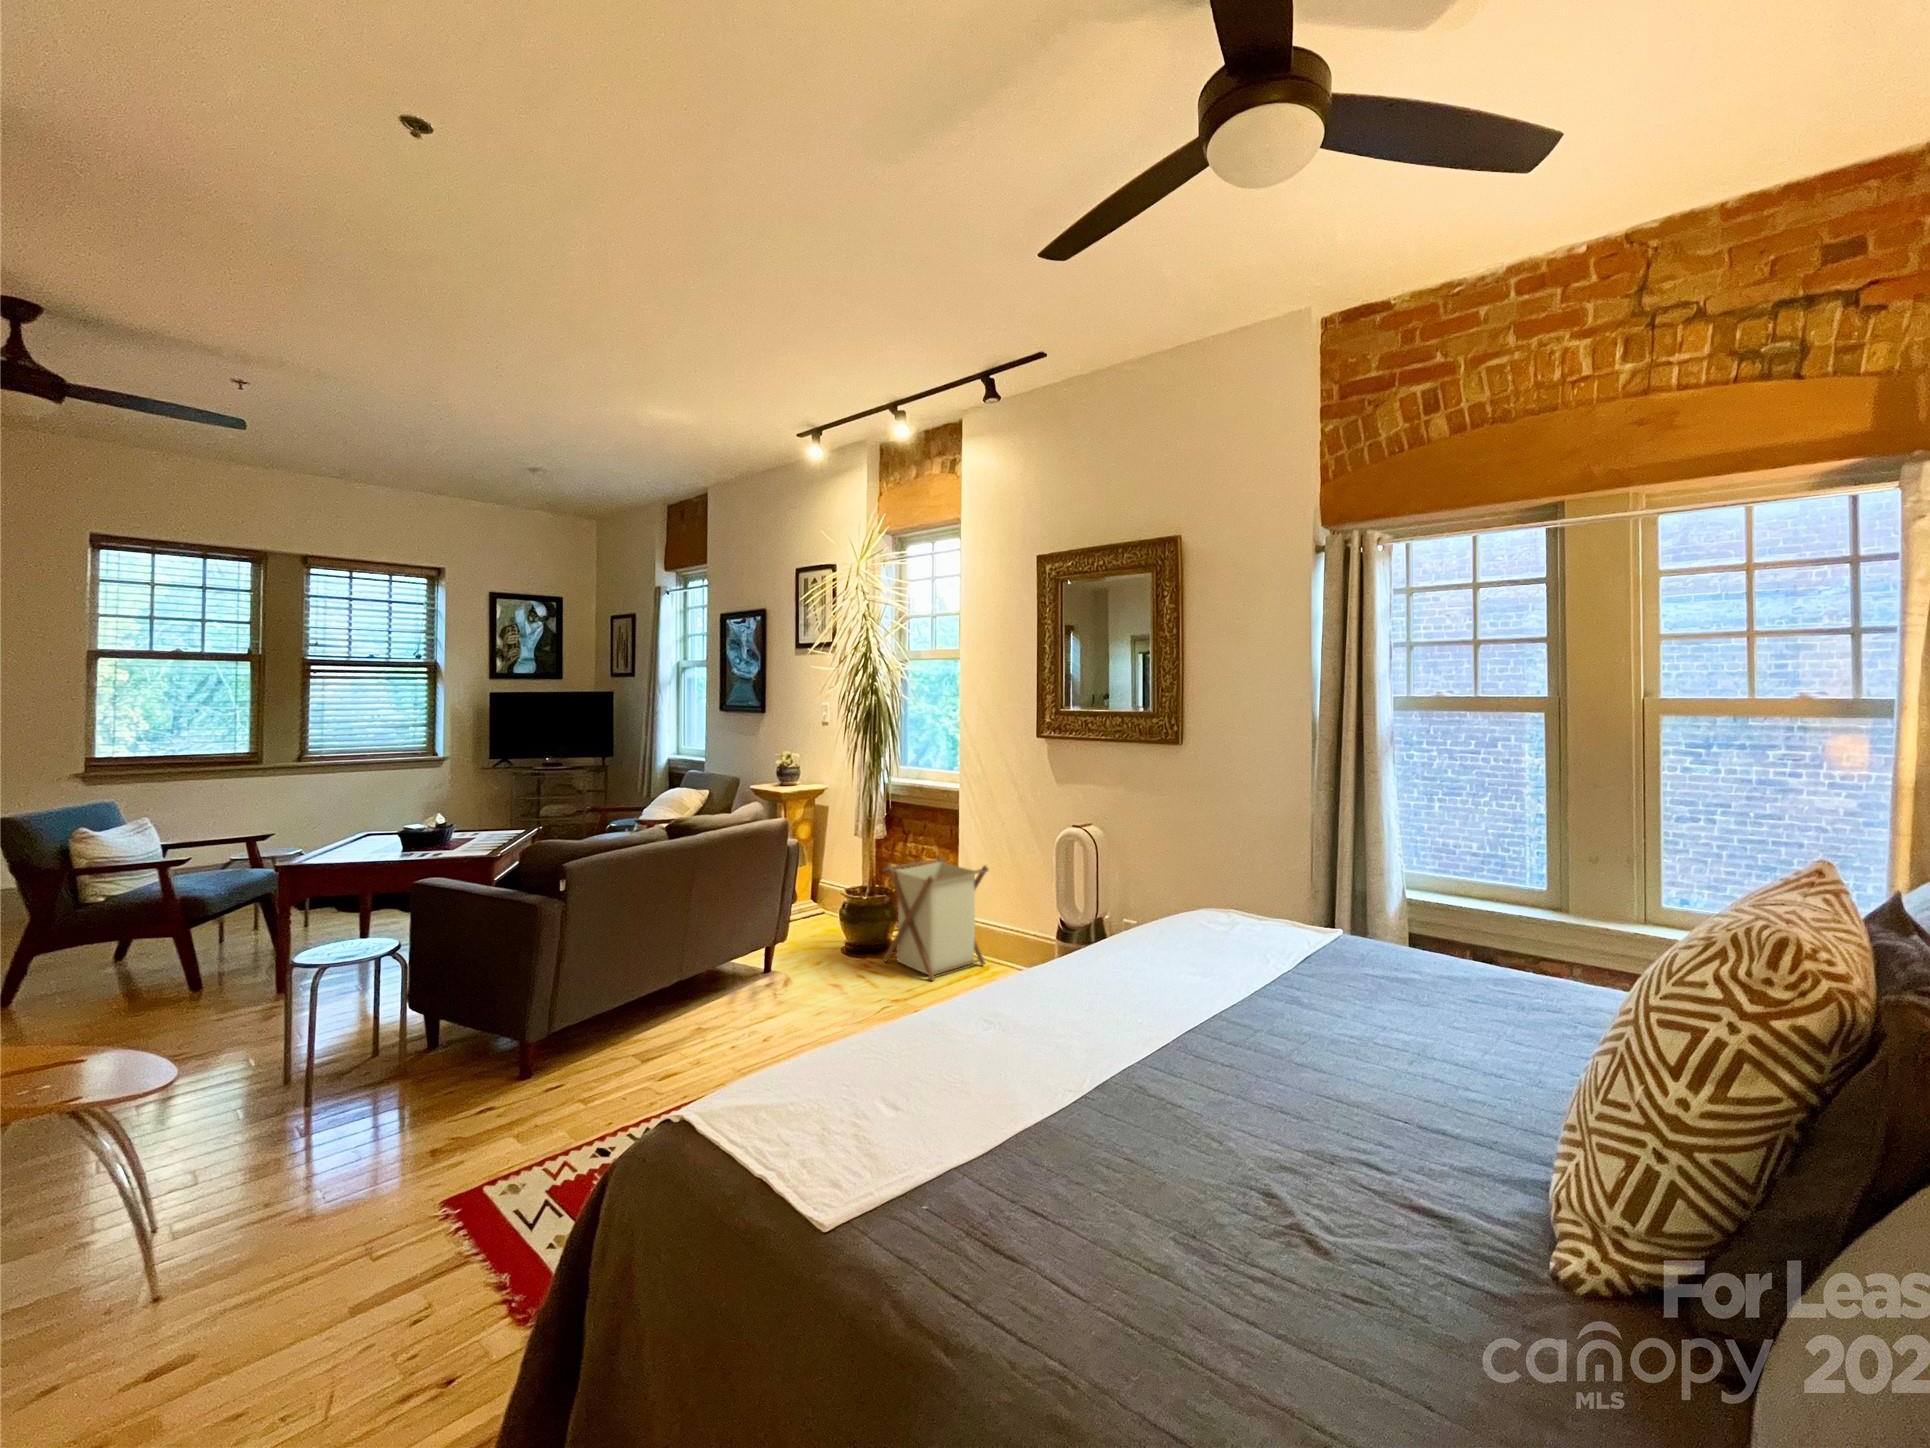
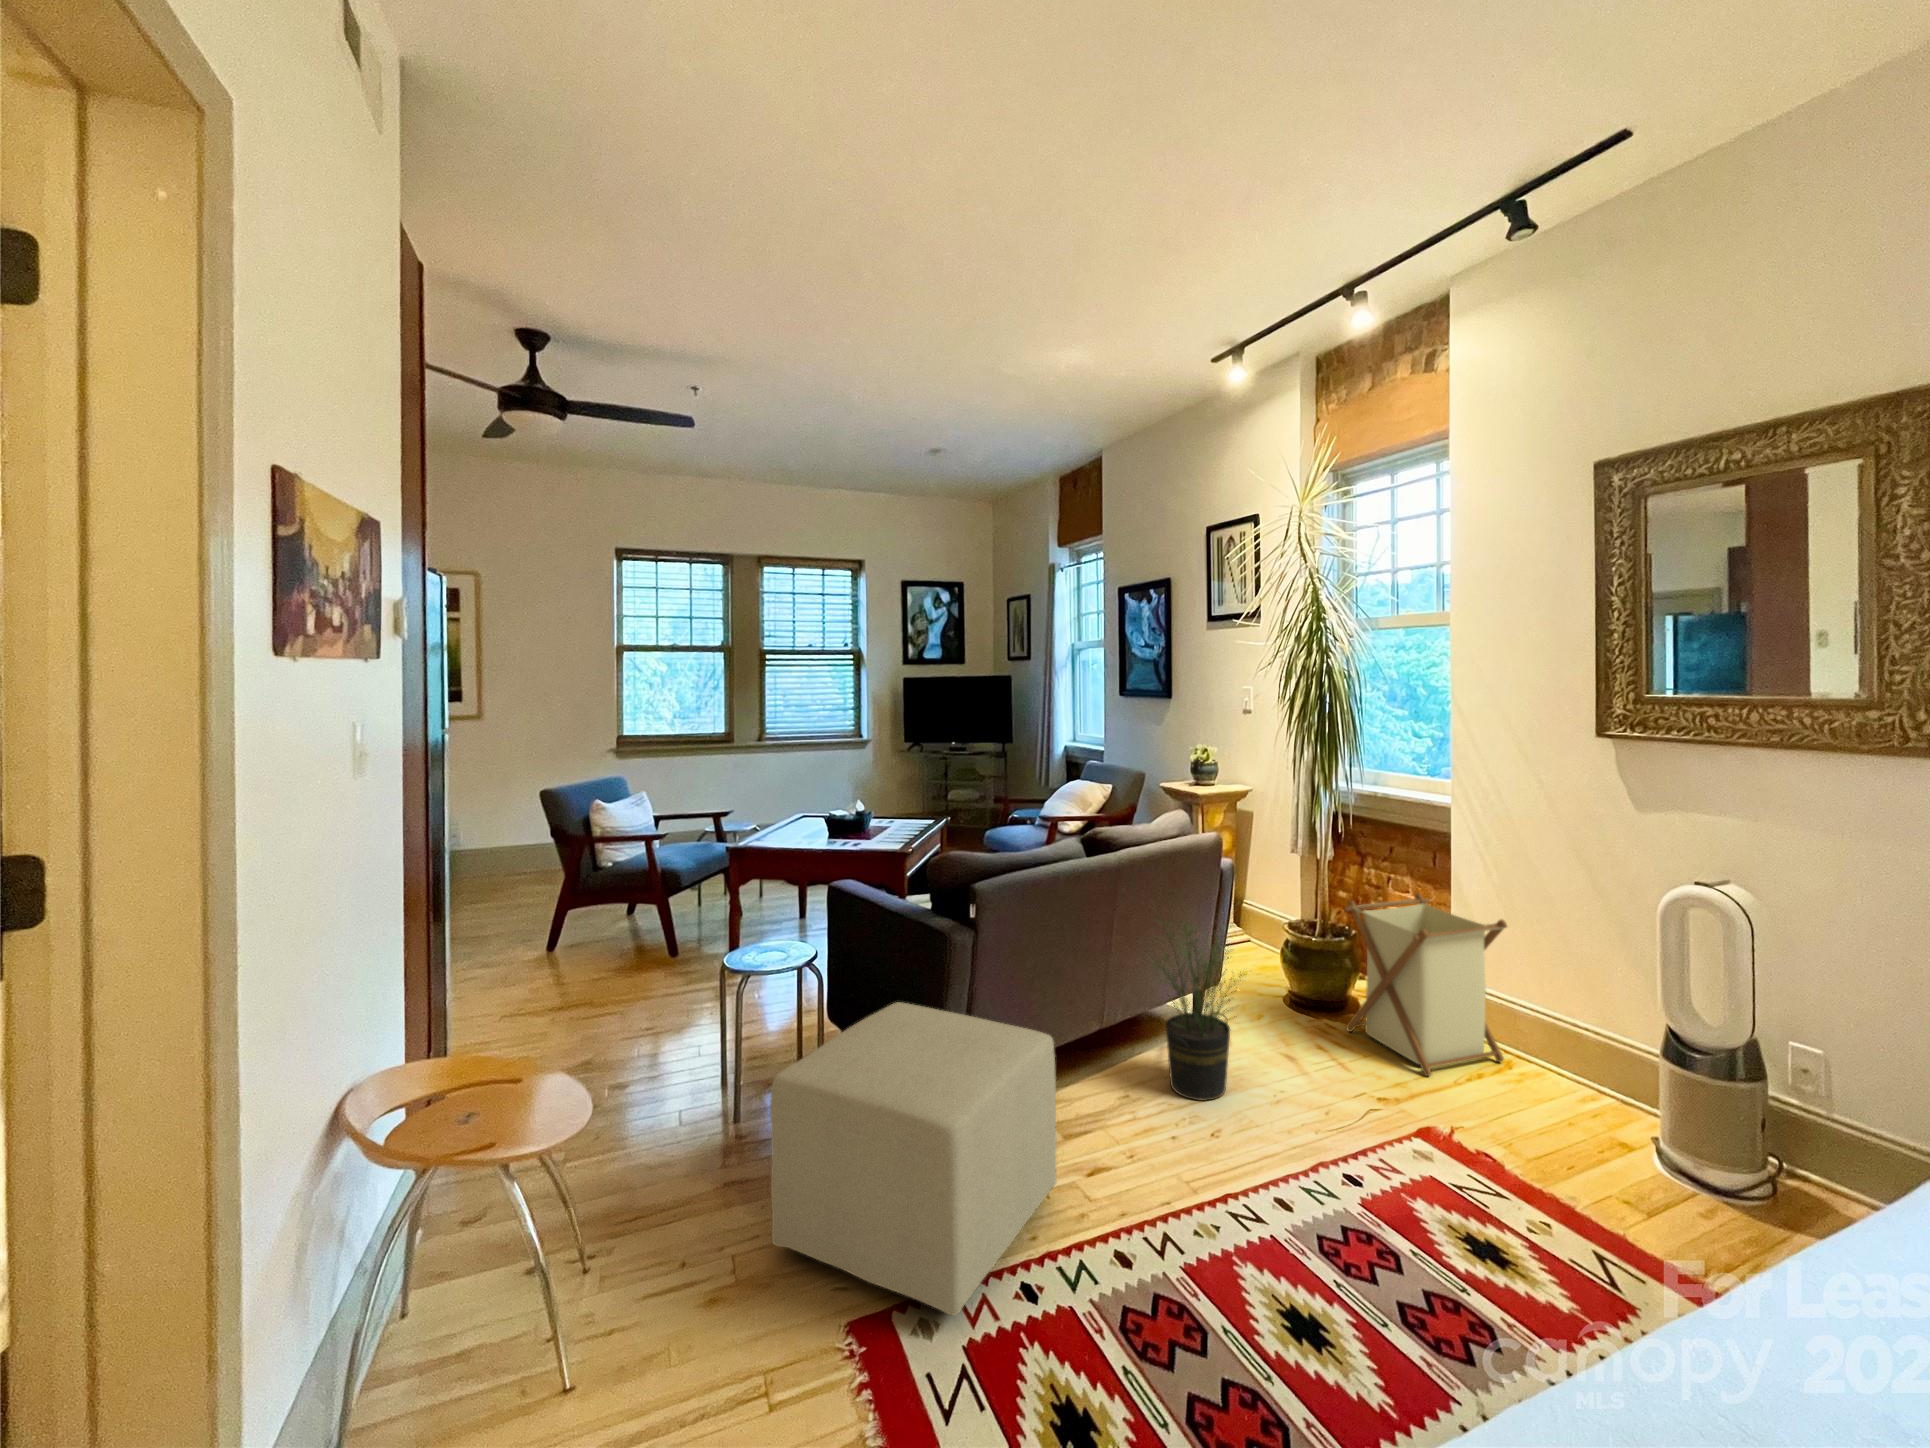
potted plant: none [715,866,803,1022] -> present [1150,903,1242,1101]
ottoman: none [354,970,631,1182] -> present [770,1002,1056,1315]

